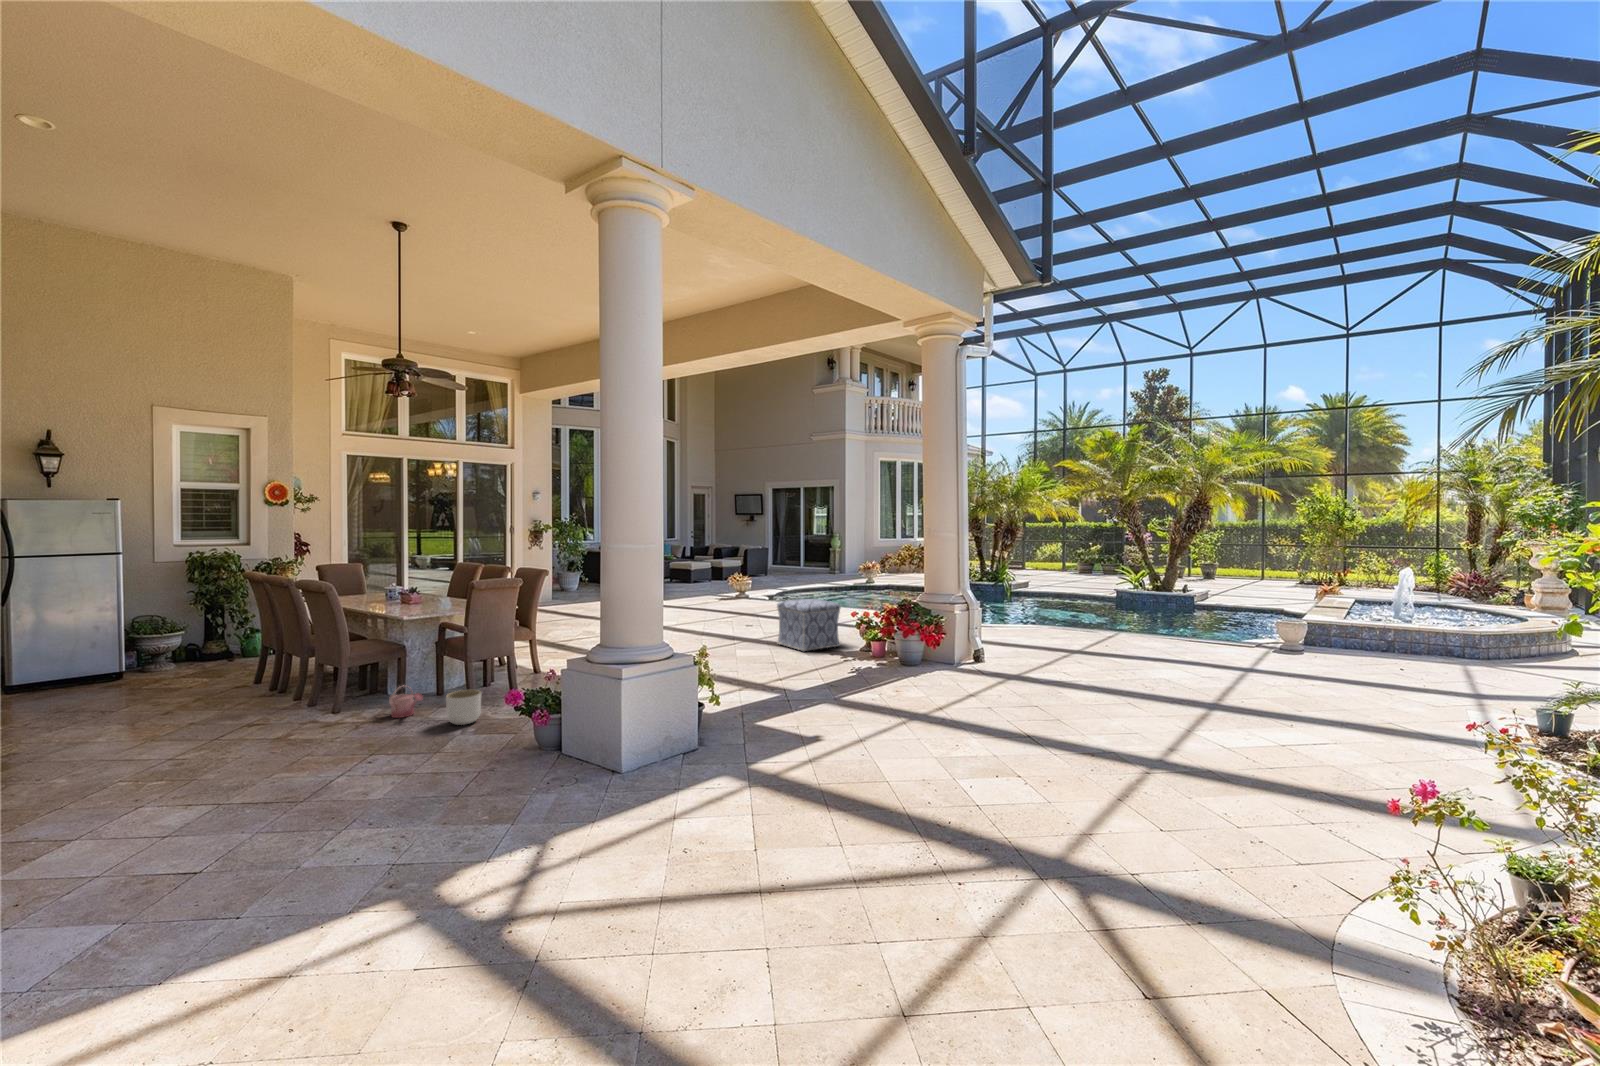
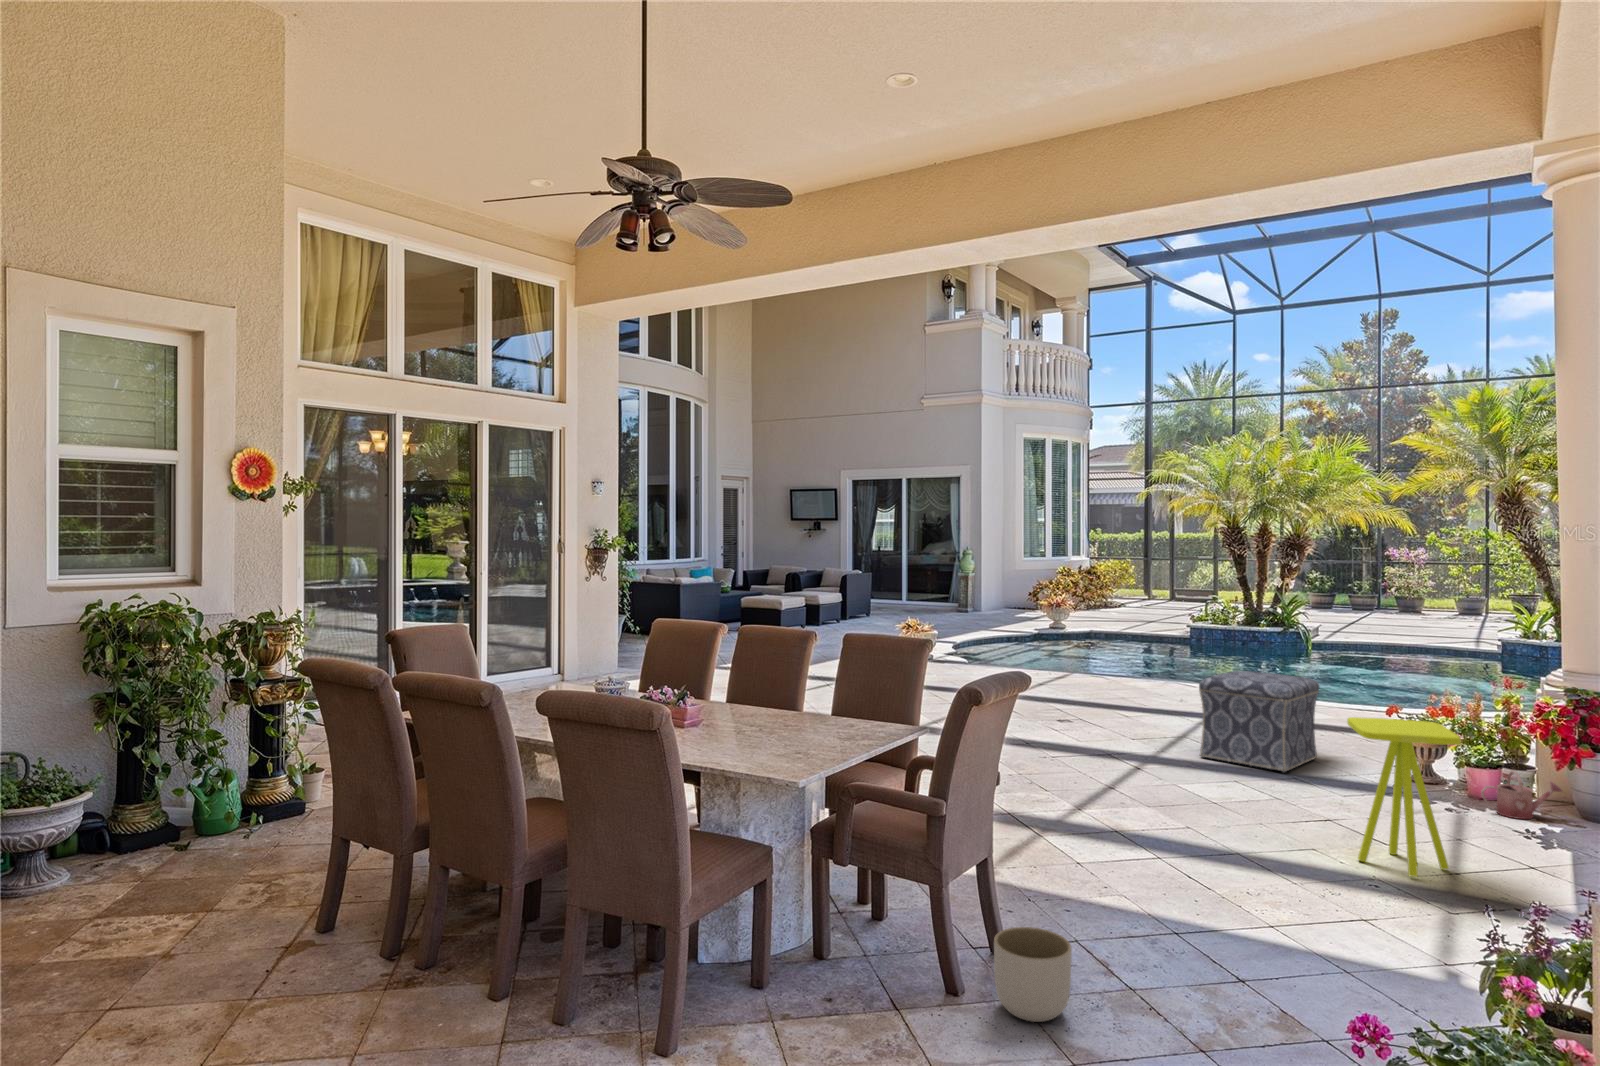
side table: none [728,616,780,691] -> present [1347,717,1461,877]
watering can: present [389,685,423,718] -> present [1481,771,1563,819]

